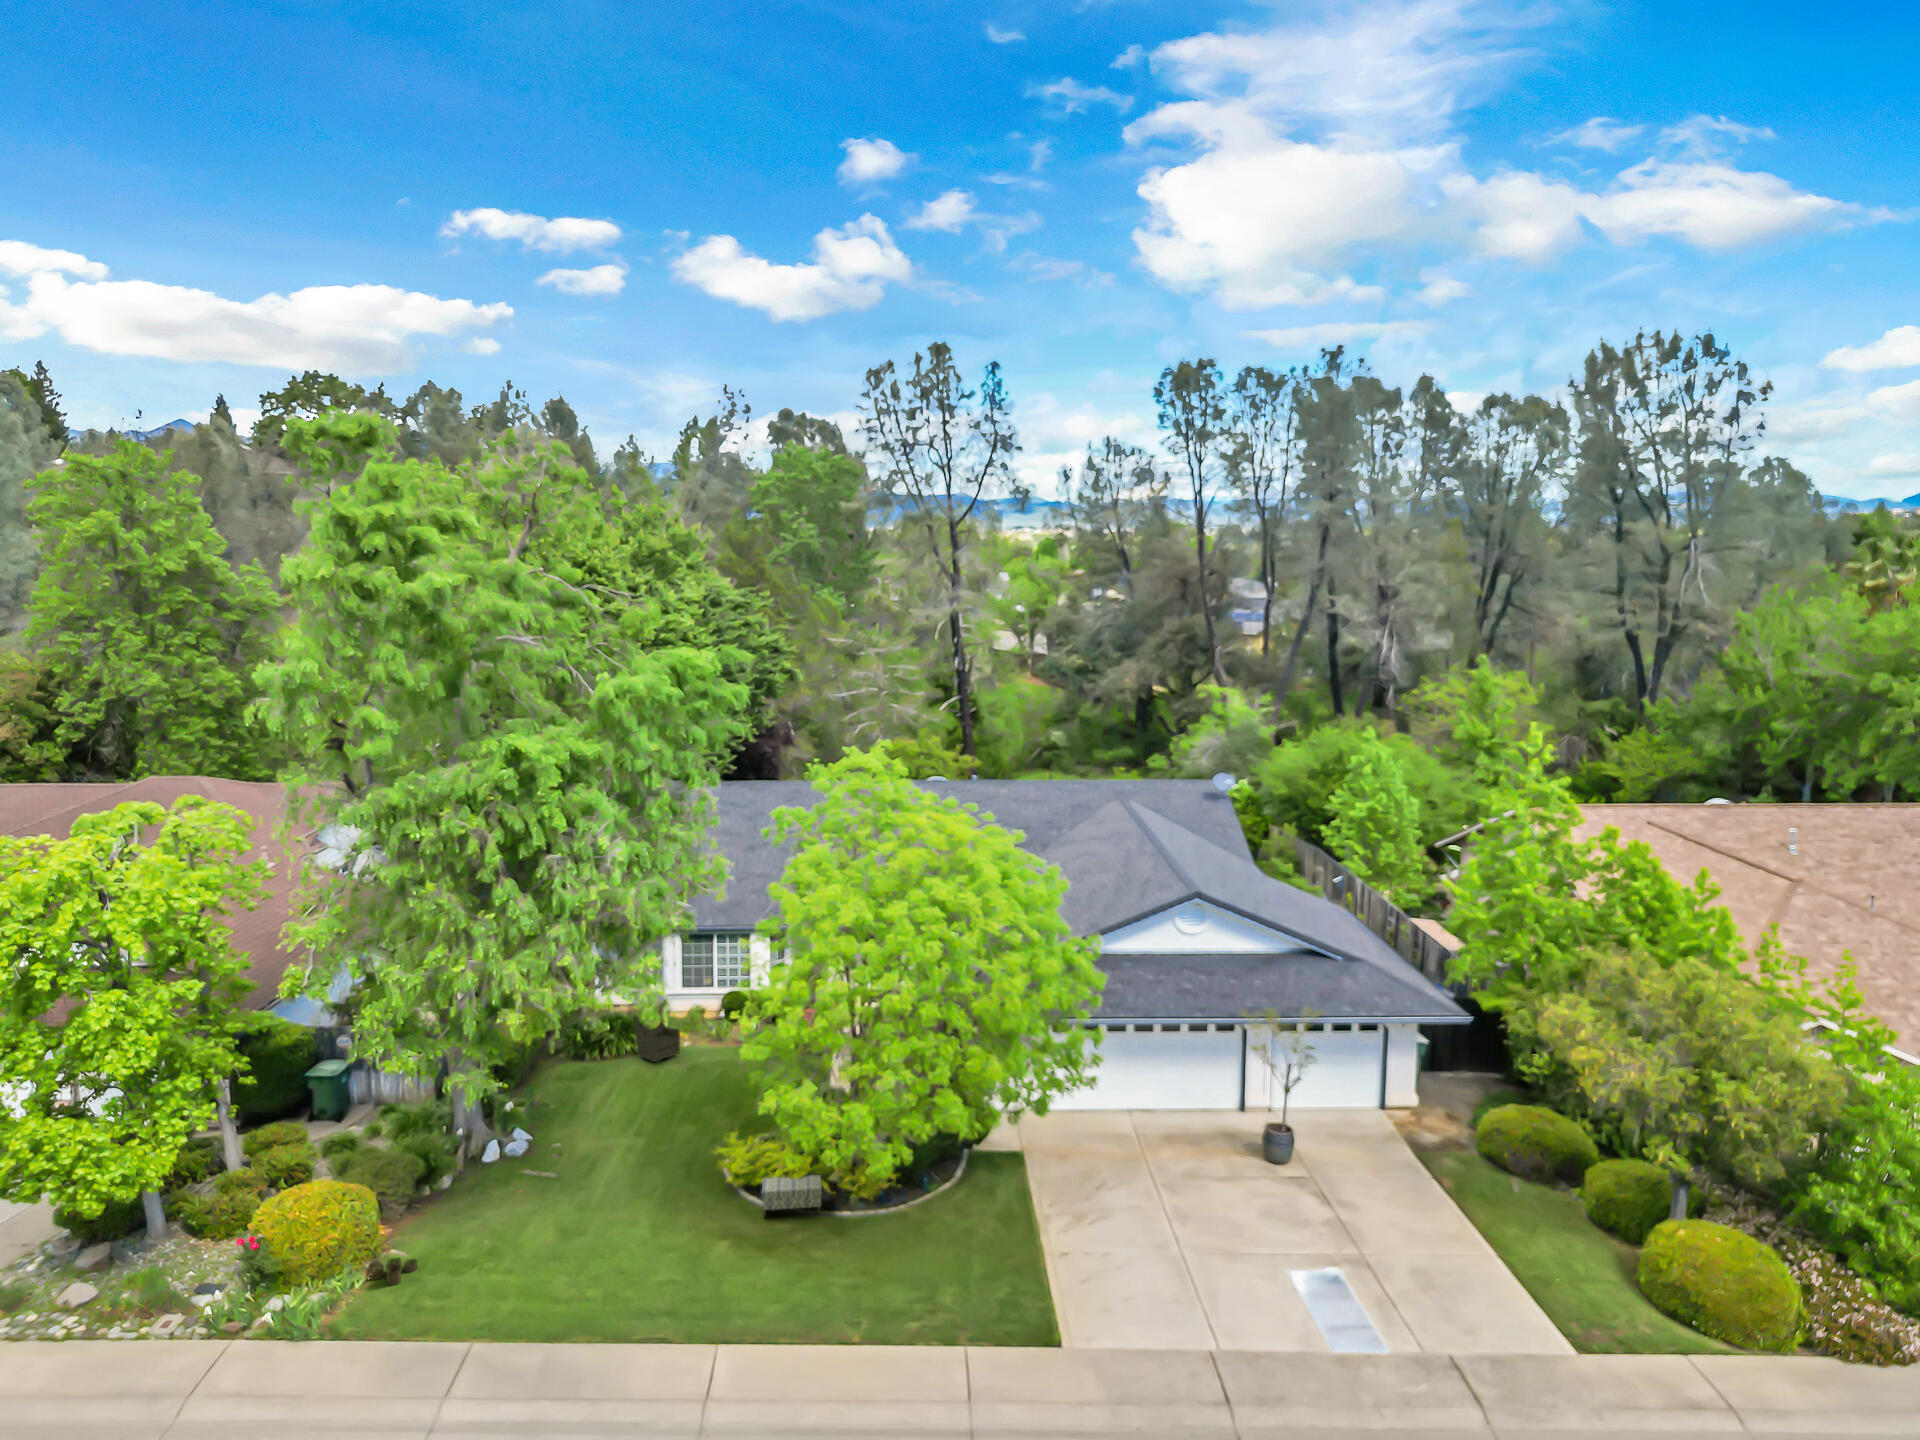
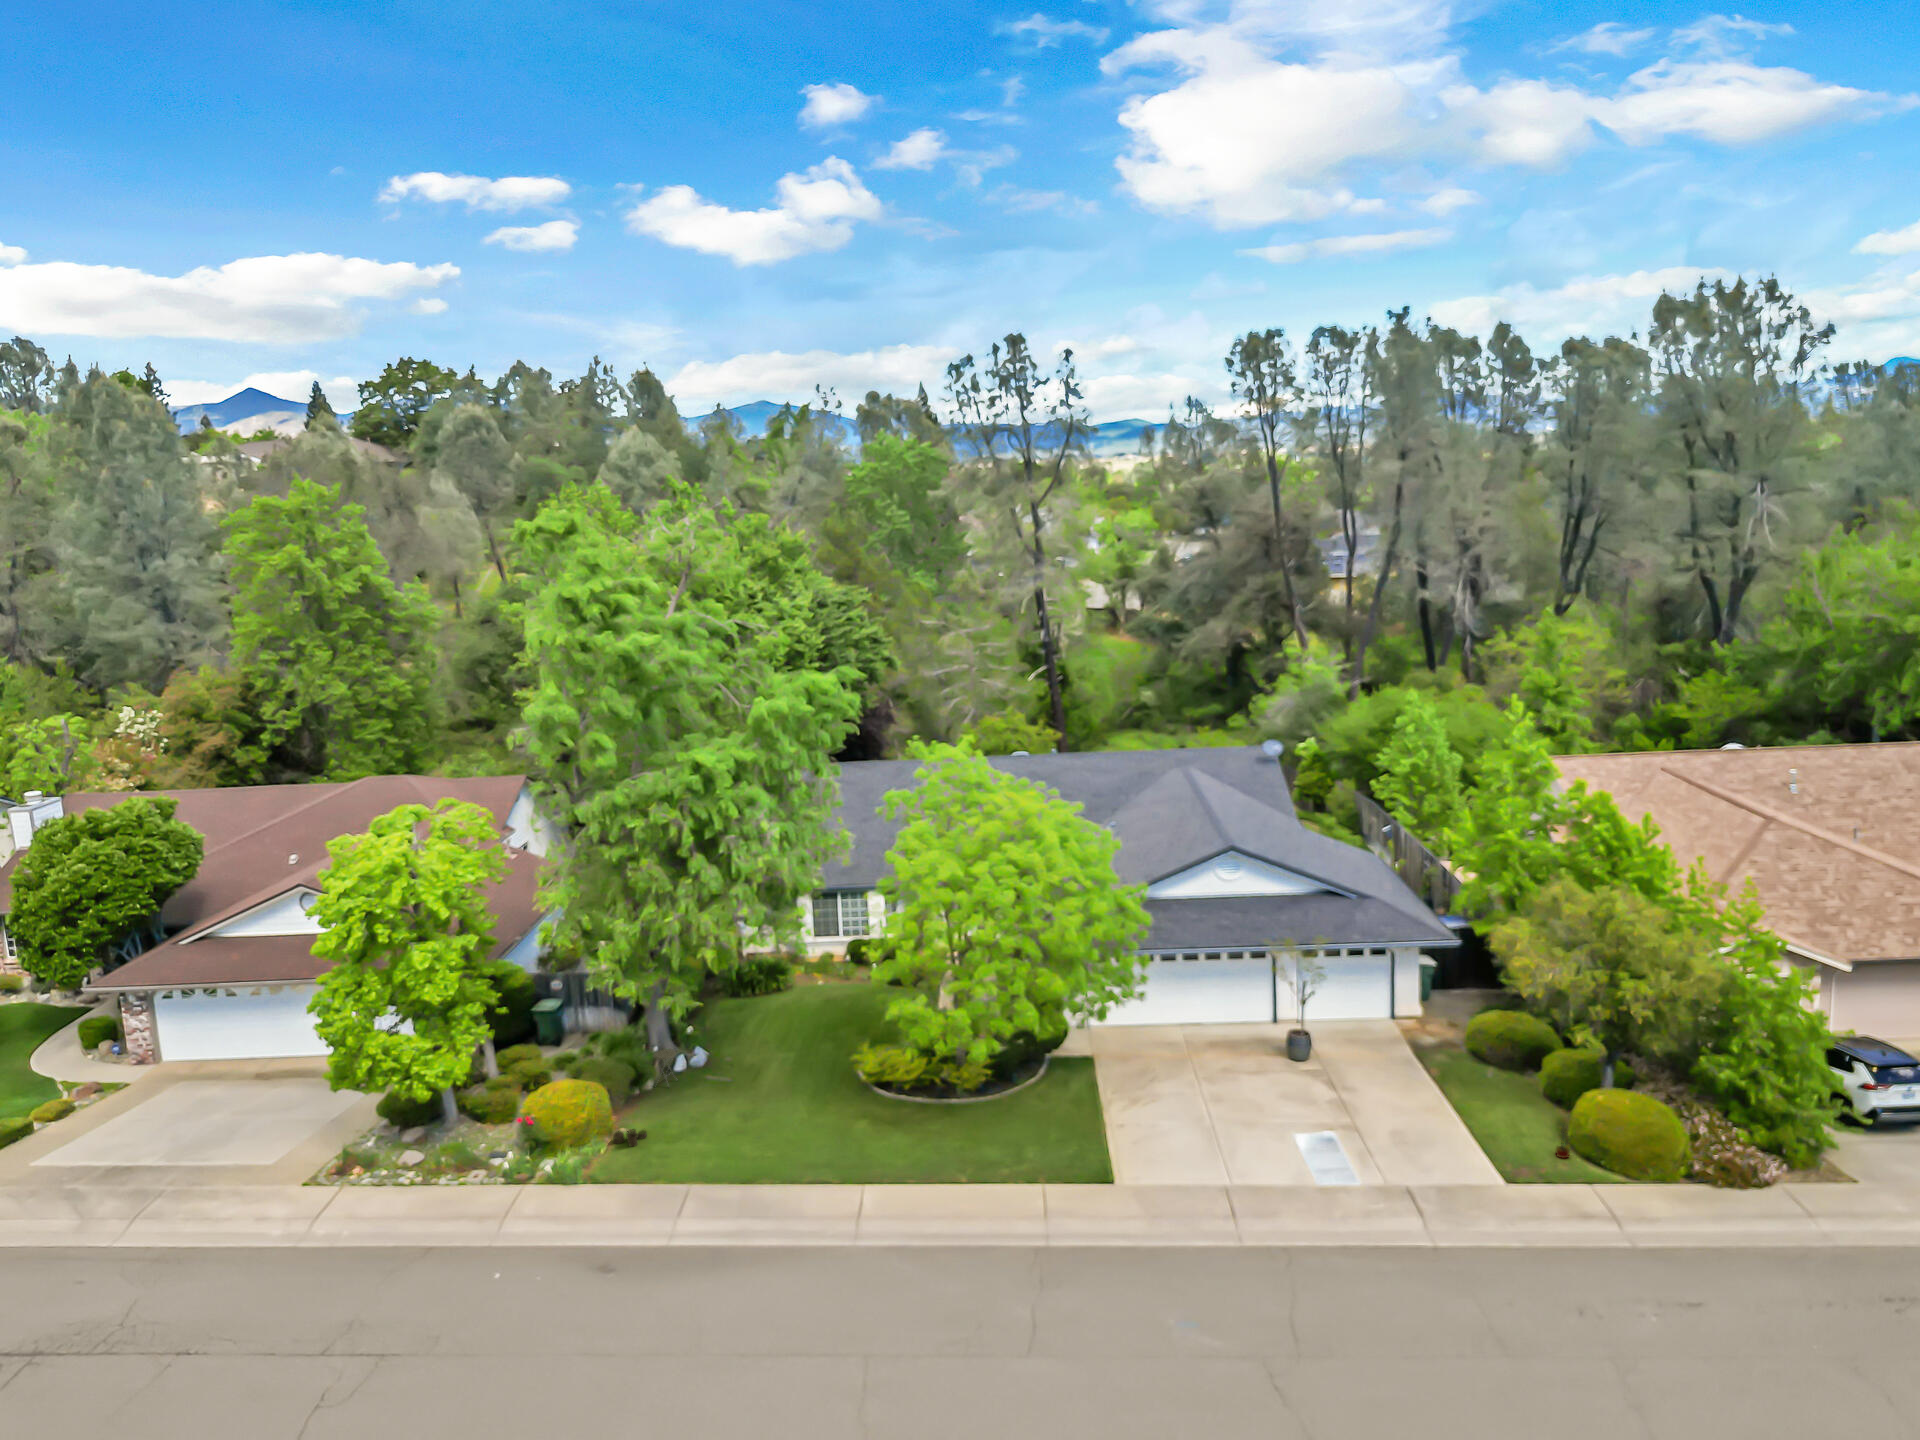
chair: present [633,1016,680,1062] -> none [776,954,815,997]
side table: none [446,1137,480,1191] -> present [653,1049,676,1077]
bench: present [762,1175,822,1217] -> none [890,1072,936,1103]
decorative plant: none [1633,1265,1660,1315] -> present [1556,1128,1570,1158]

